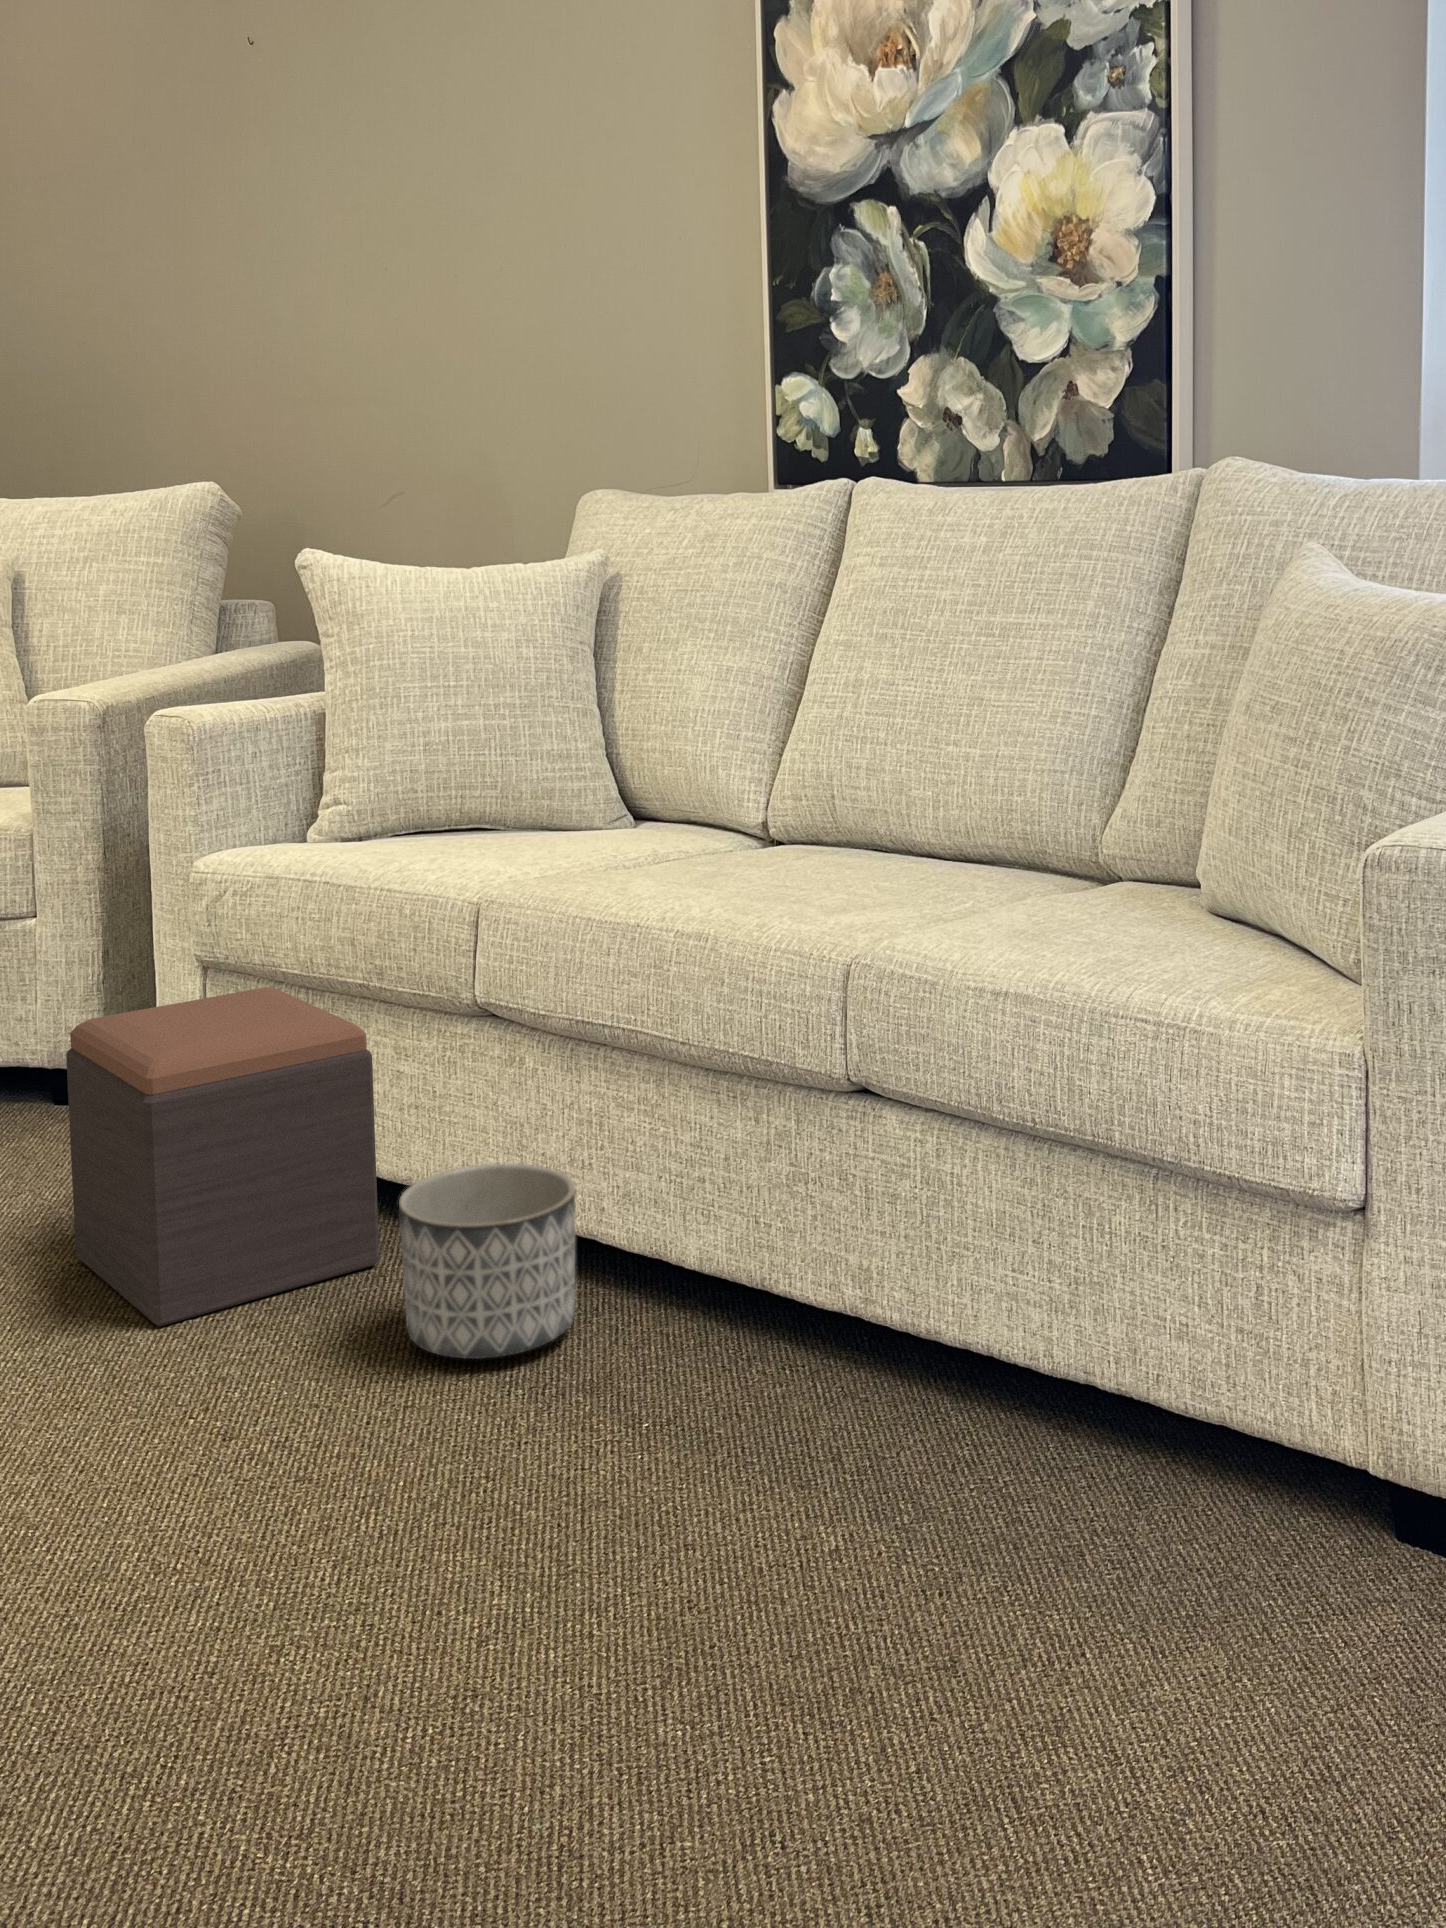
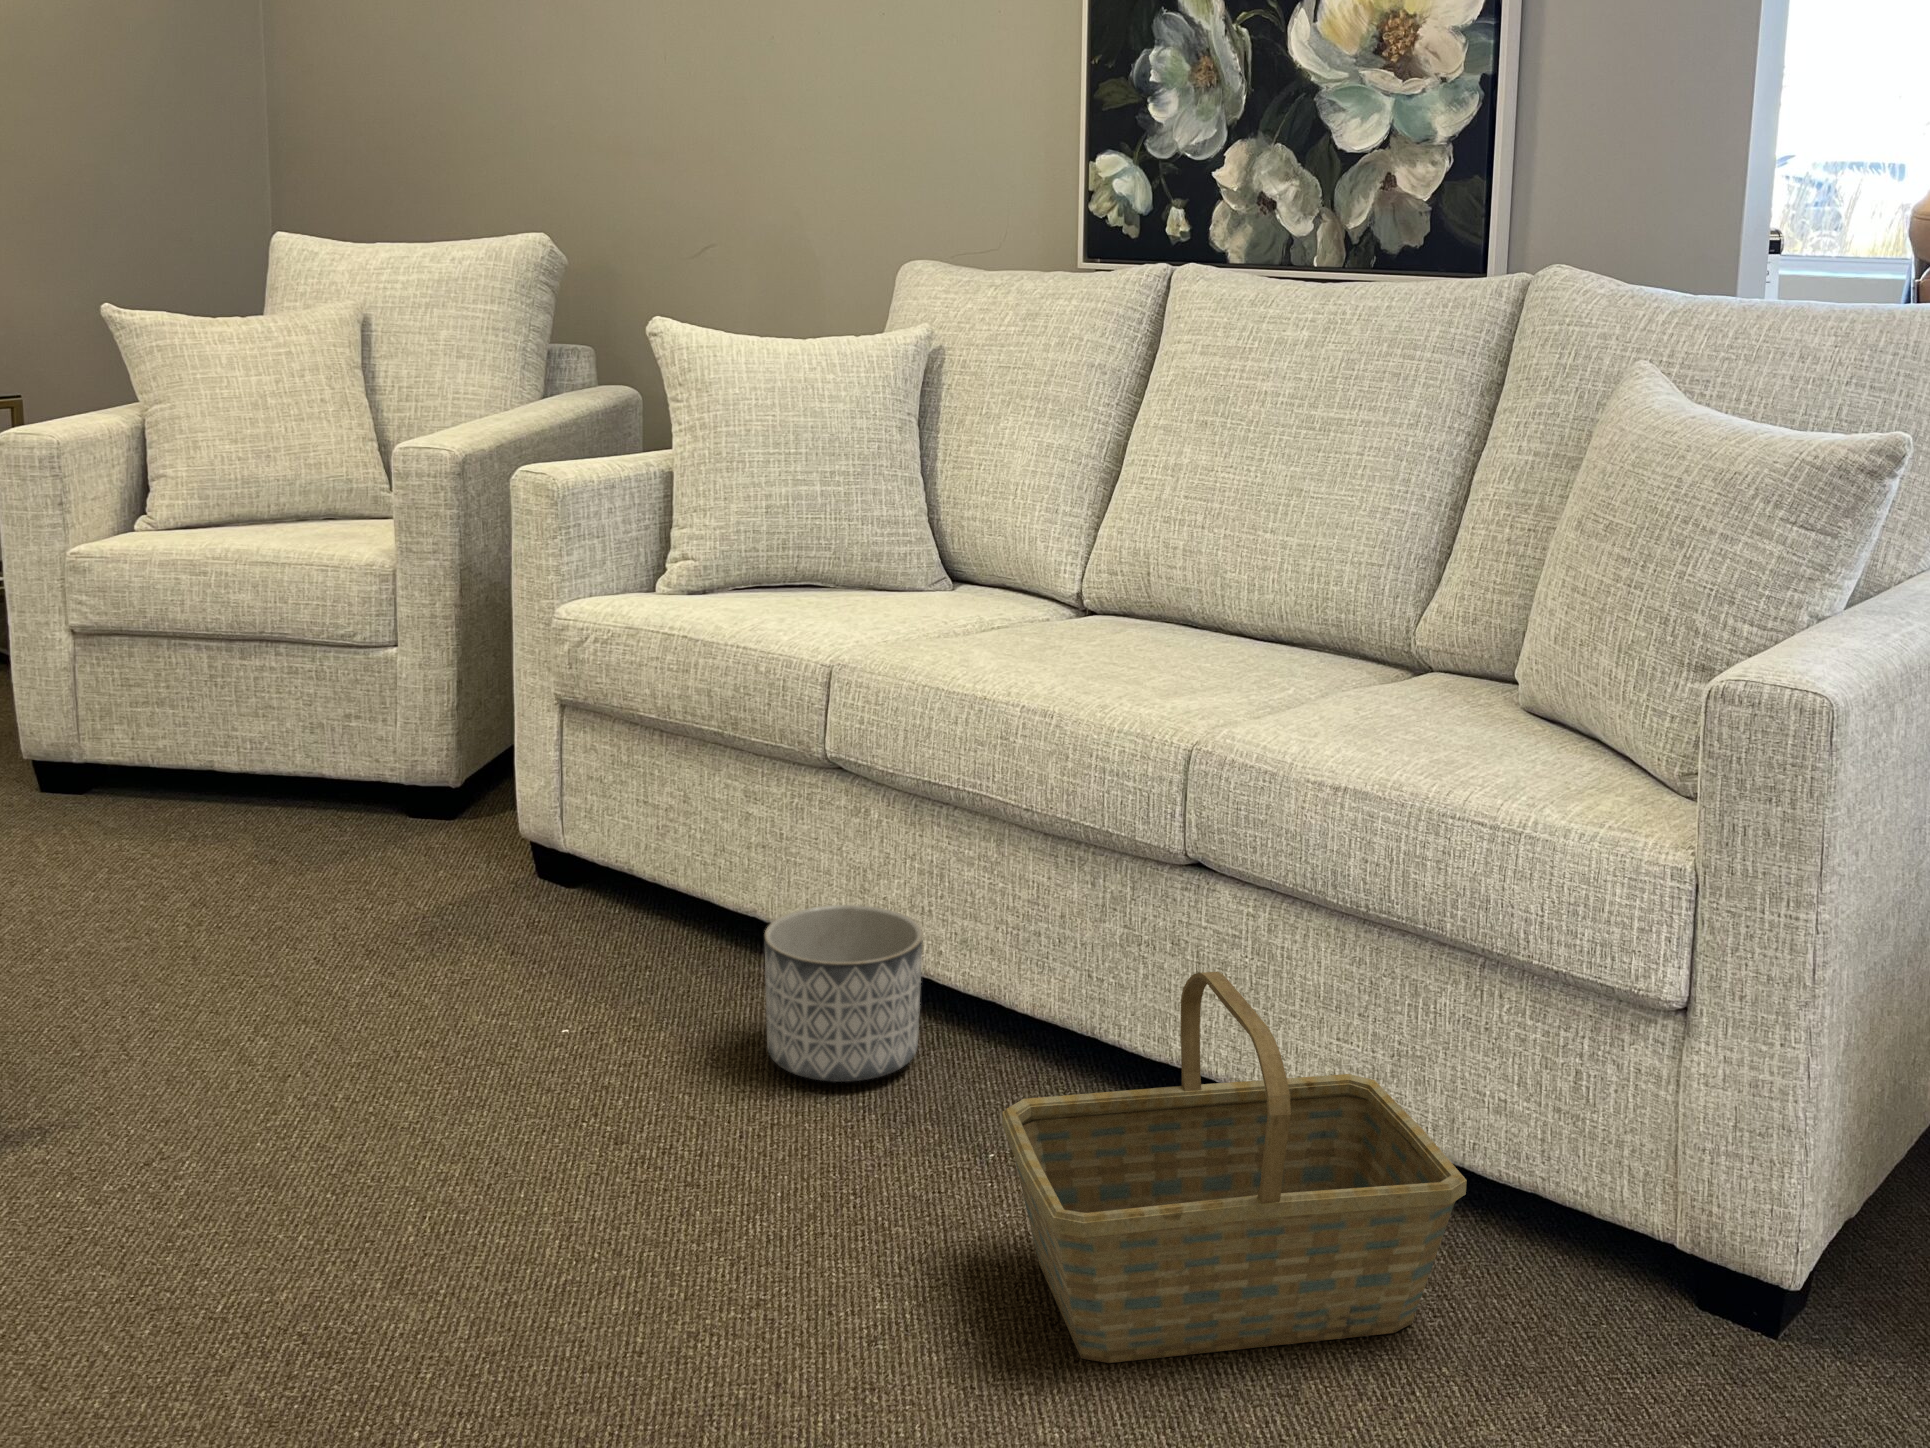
footstool: present [66,987,379,1327] -> none [456,727,731,1032]
basket: none [635,1199,1136,1645] -> present [1002,972,1467,1363]

